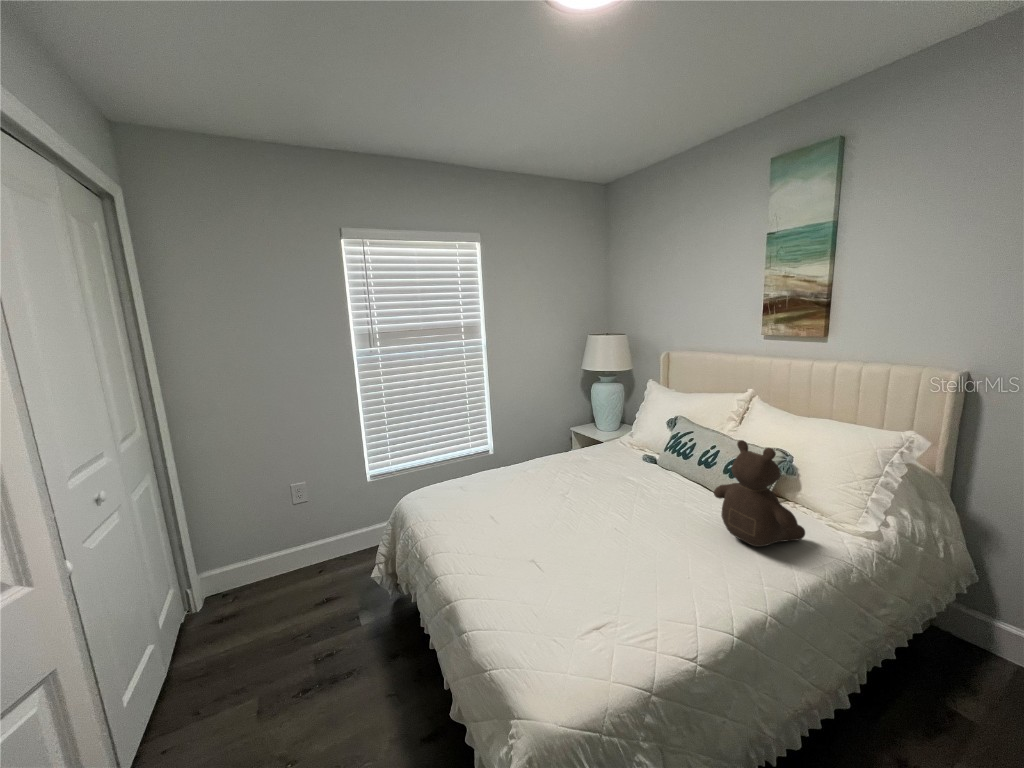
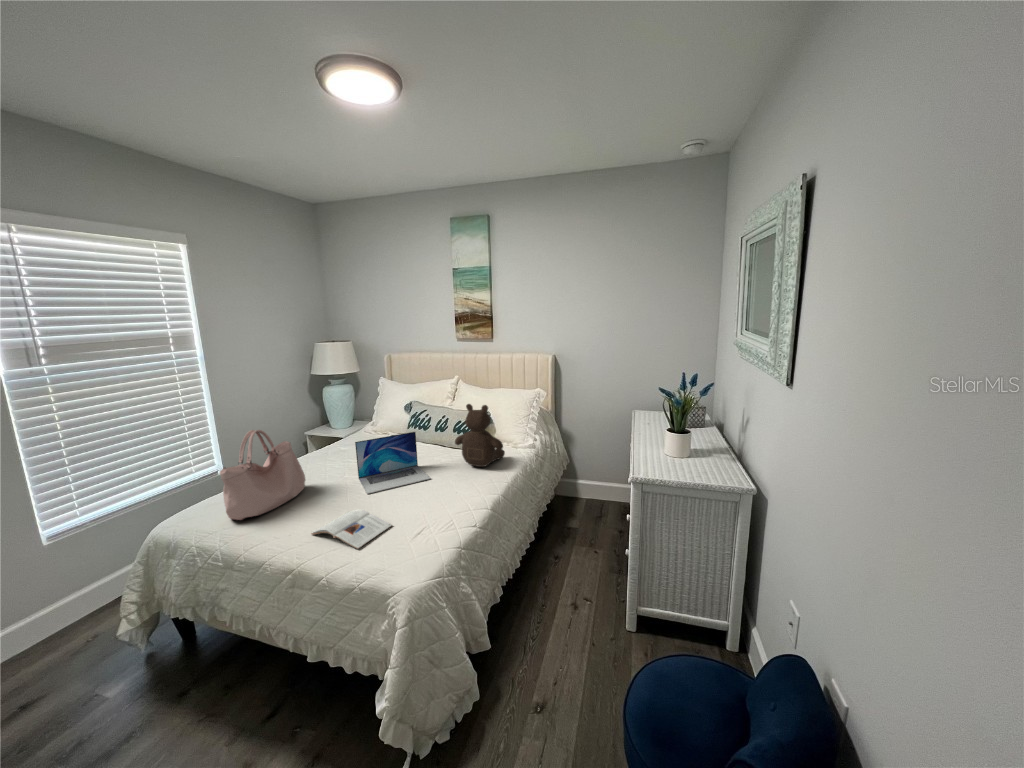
handbag: none [438,425,522,516] -> present [220,430,305,520]
laptop: none [573,459,662,537] -> present [355,432,431,494]
magazine: none [488,548,574,612] -> present [311,509,392,549]

